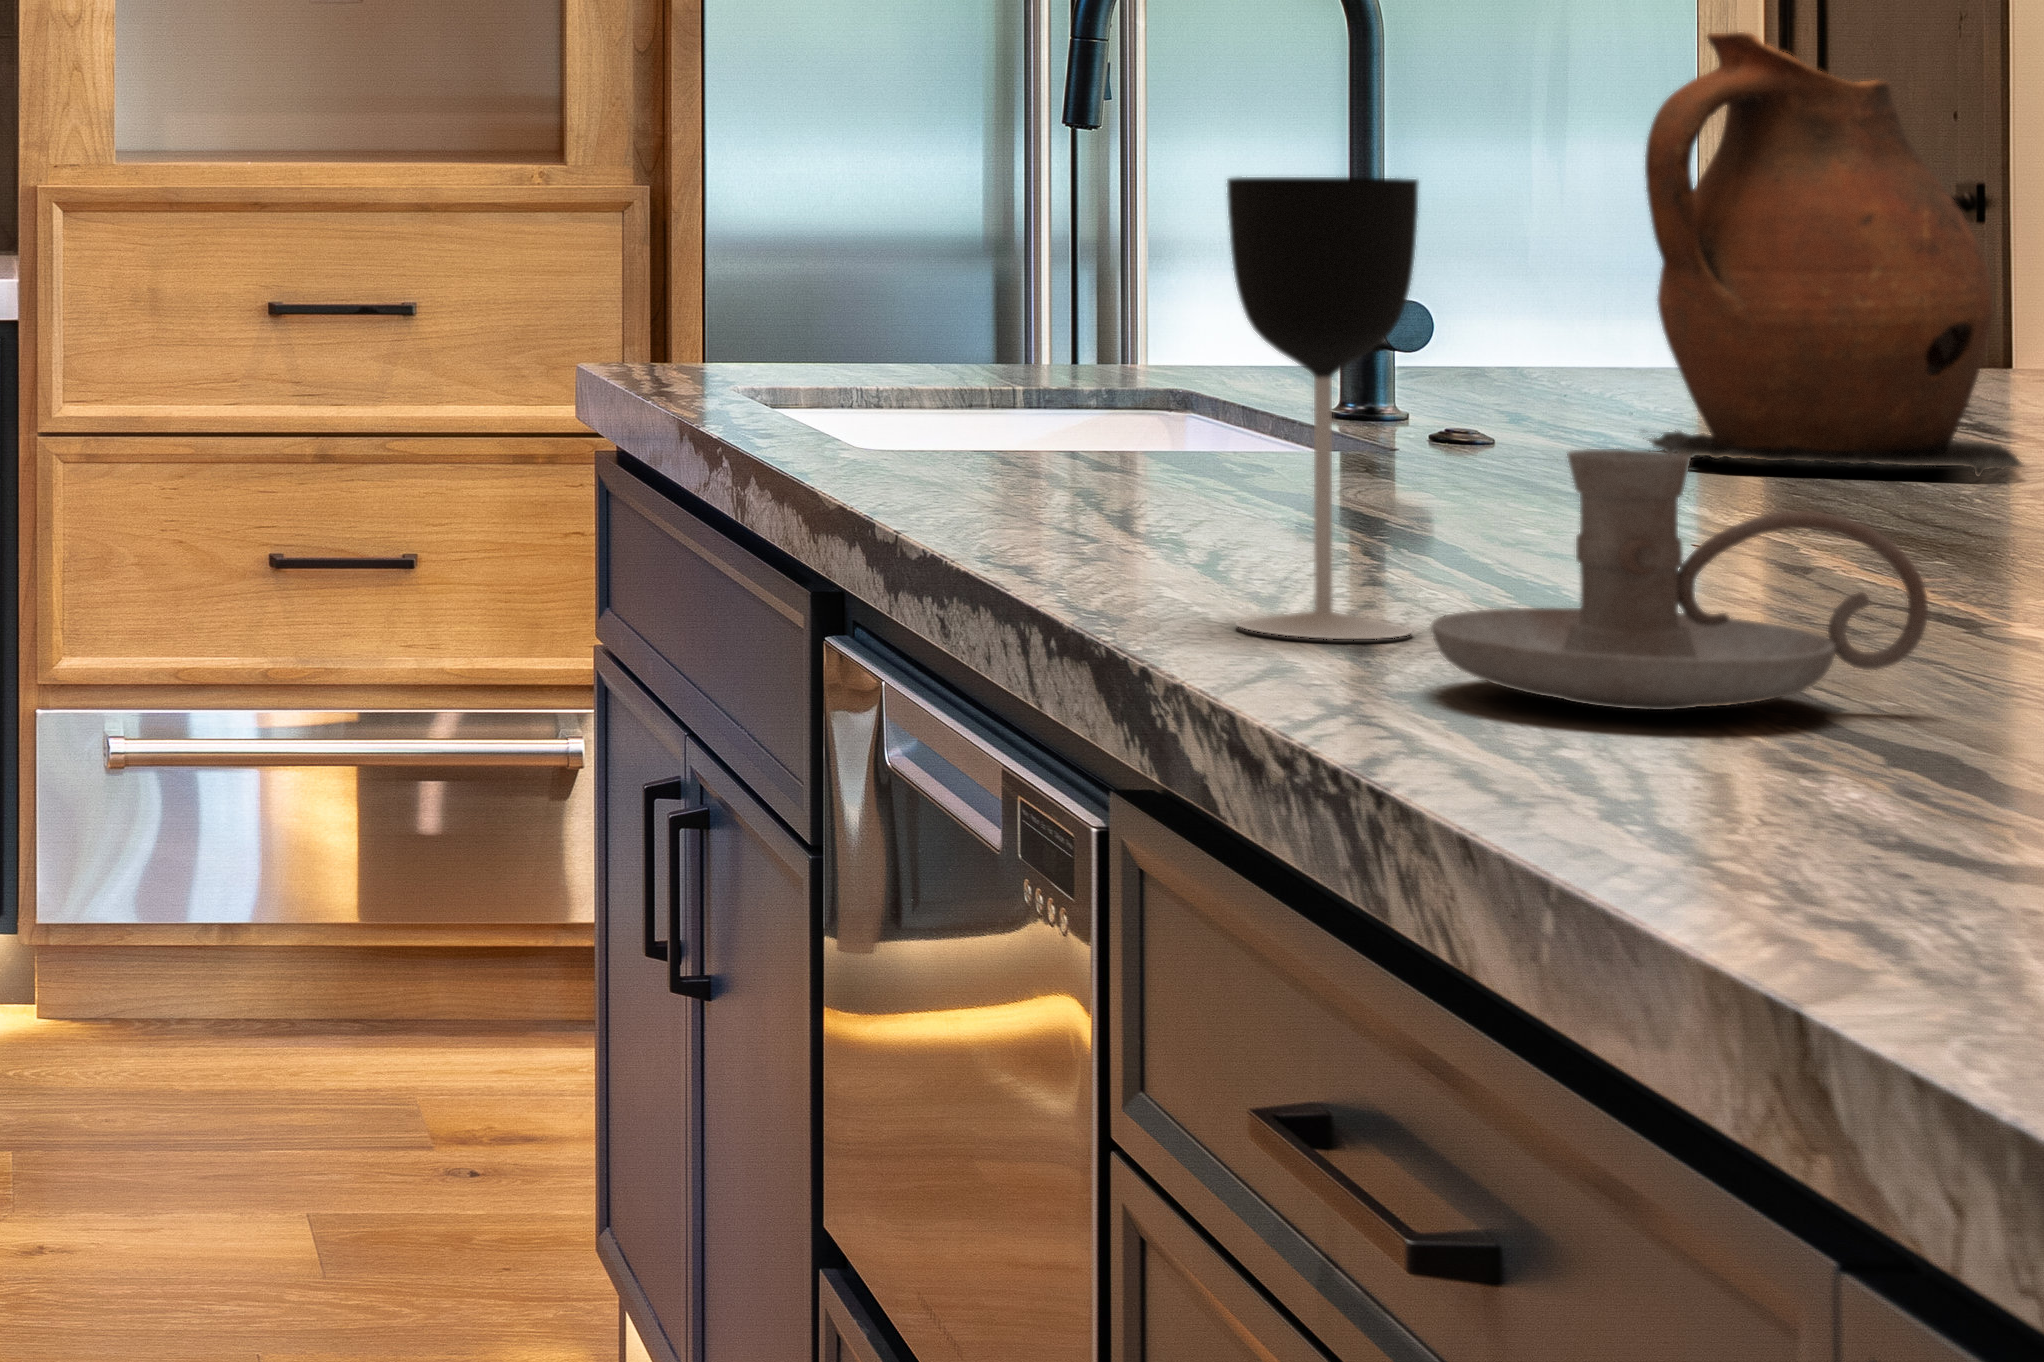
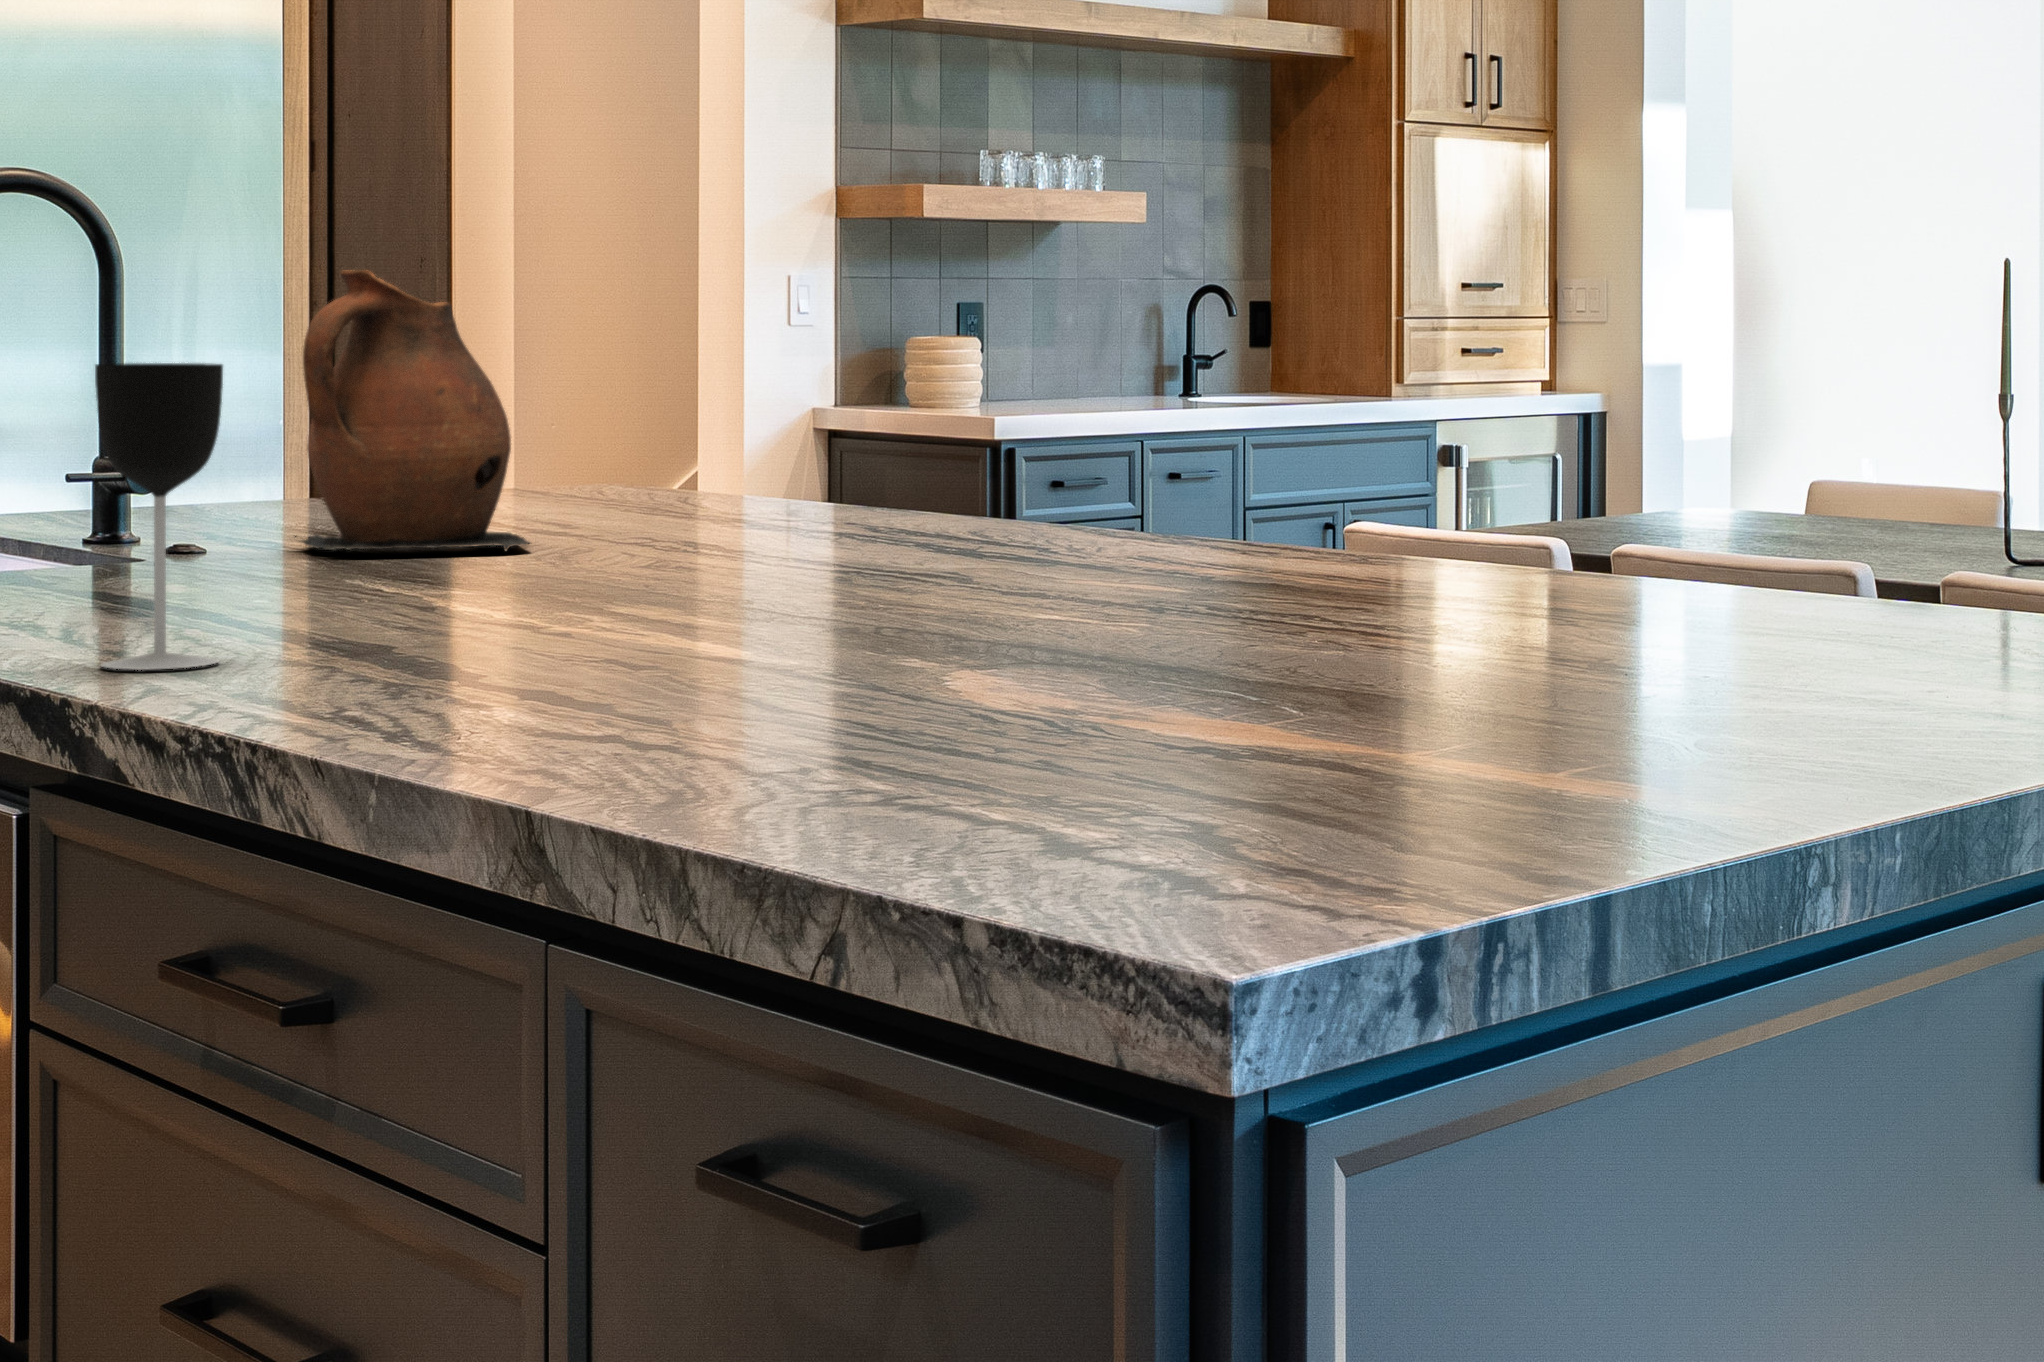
candle holder: present [1431,449,1928,710] -> none [252,530,543,689]

